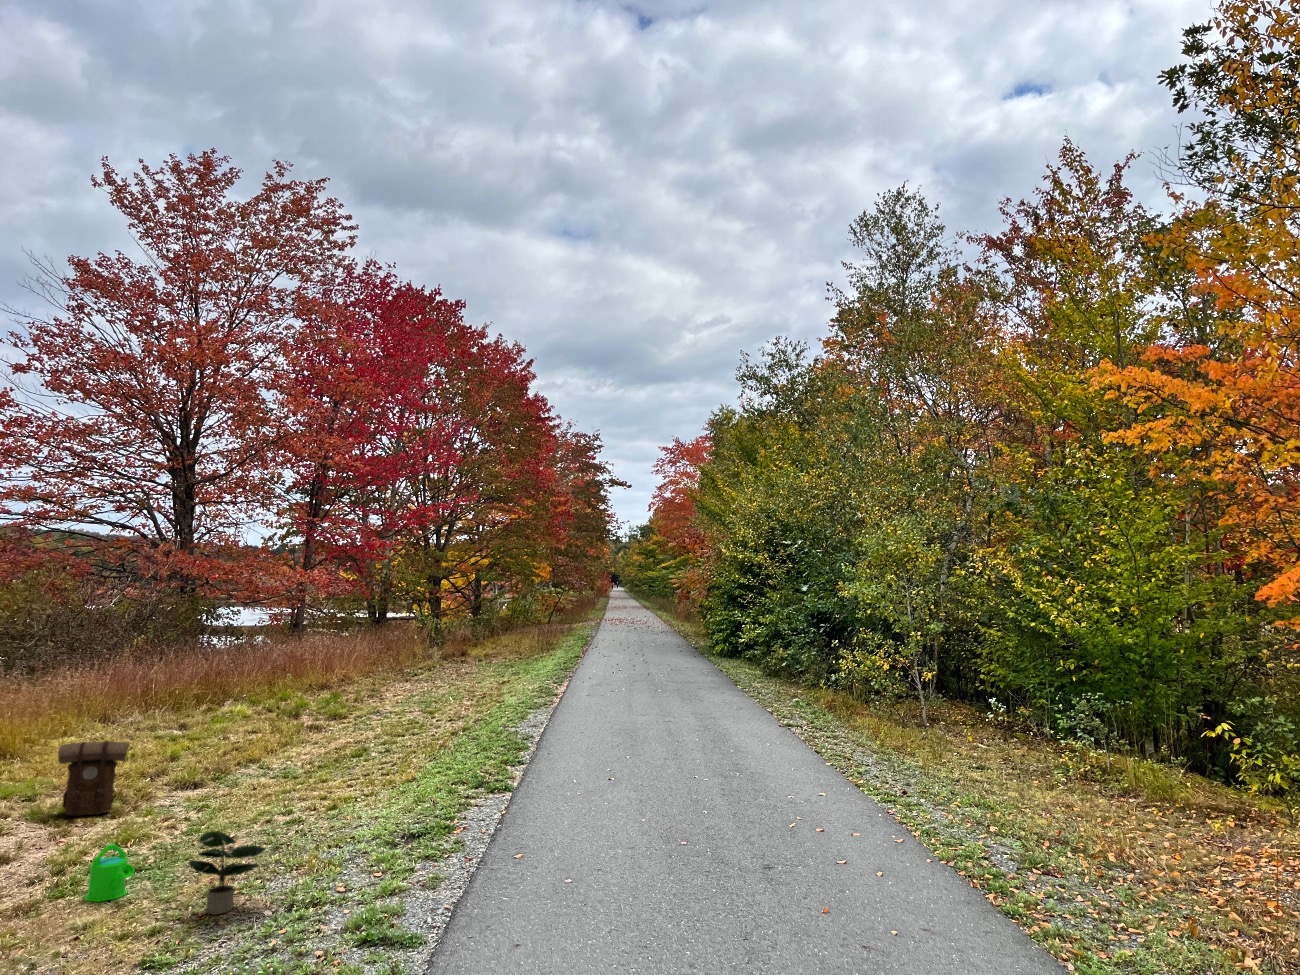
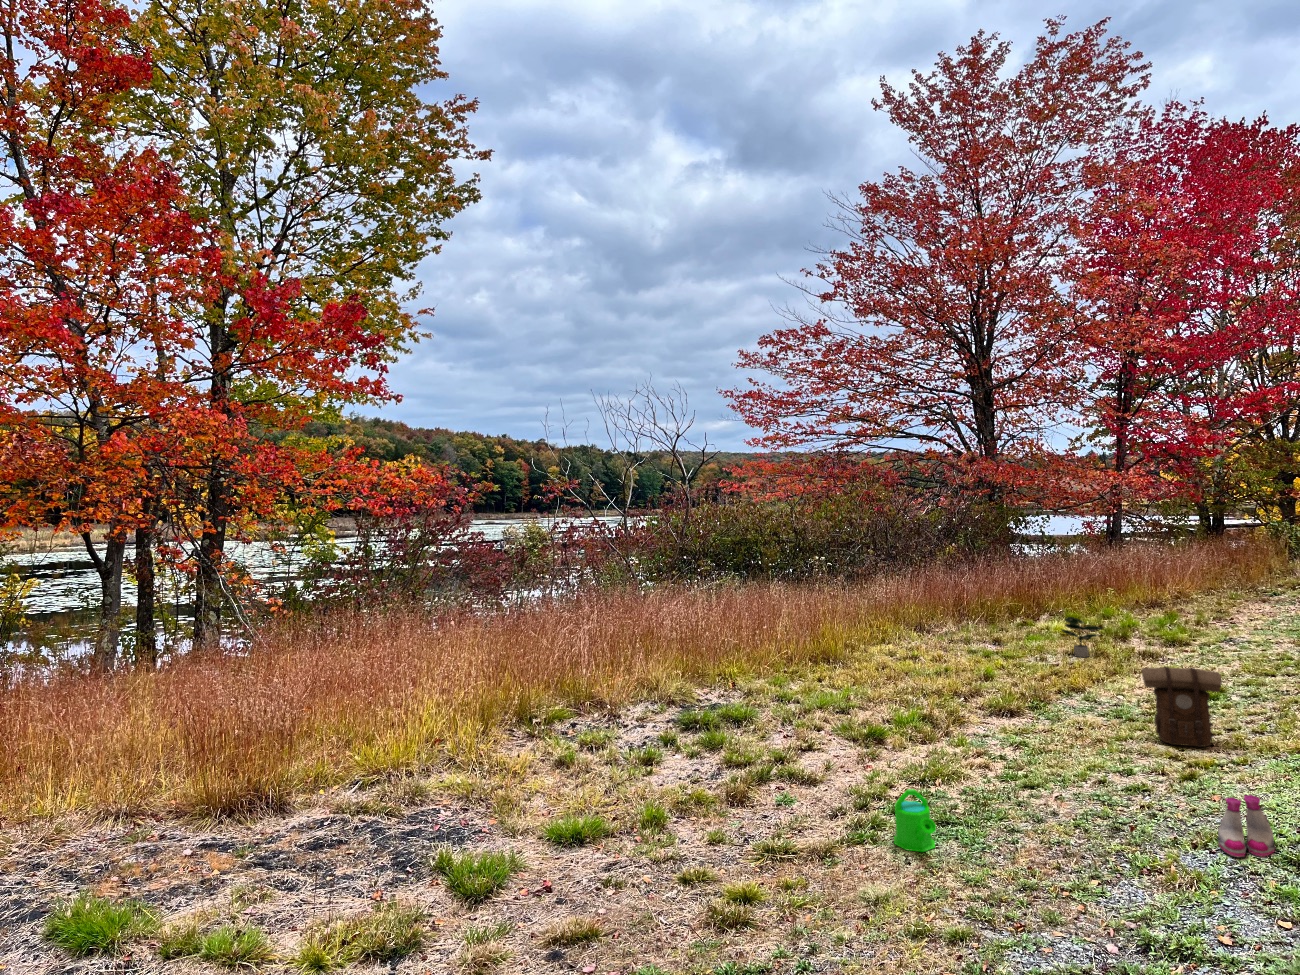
backpack: present [58,741,129,816] -> present [1142,666,1222,747]
boots: none [346,798,380,843] -> present [1218,795,1275,857]
potted plant: present [188,832,265,914] -> present [1062,617,1102,657]

